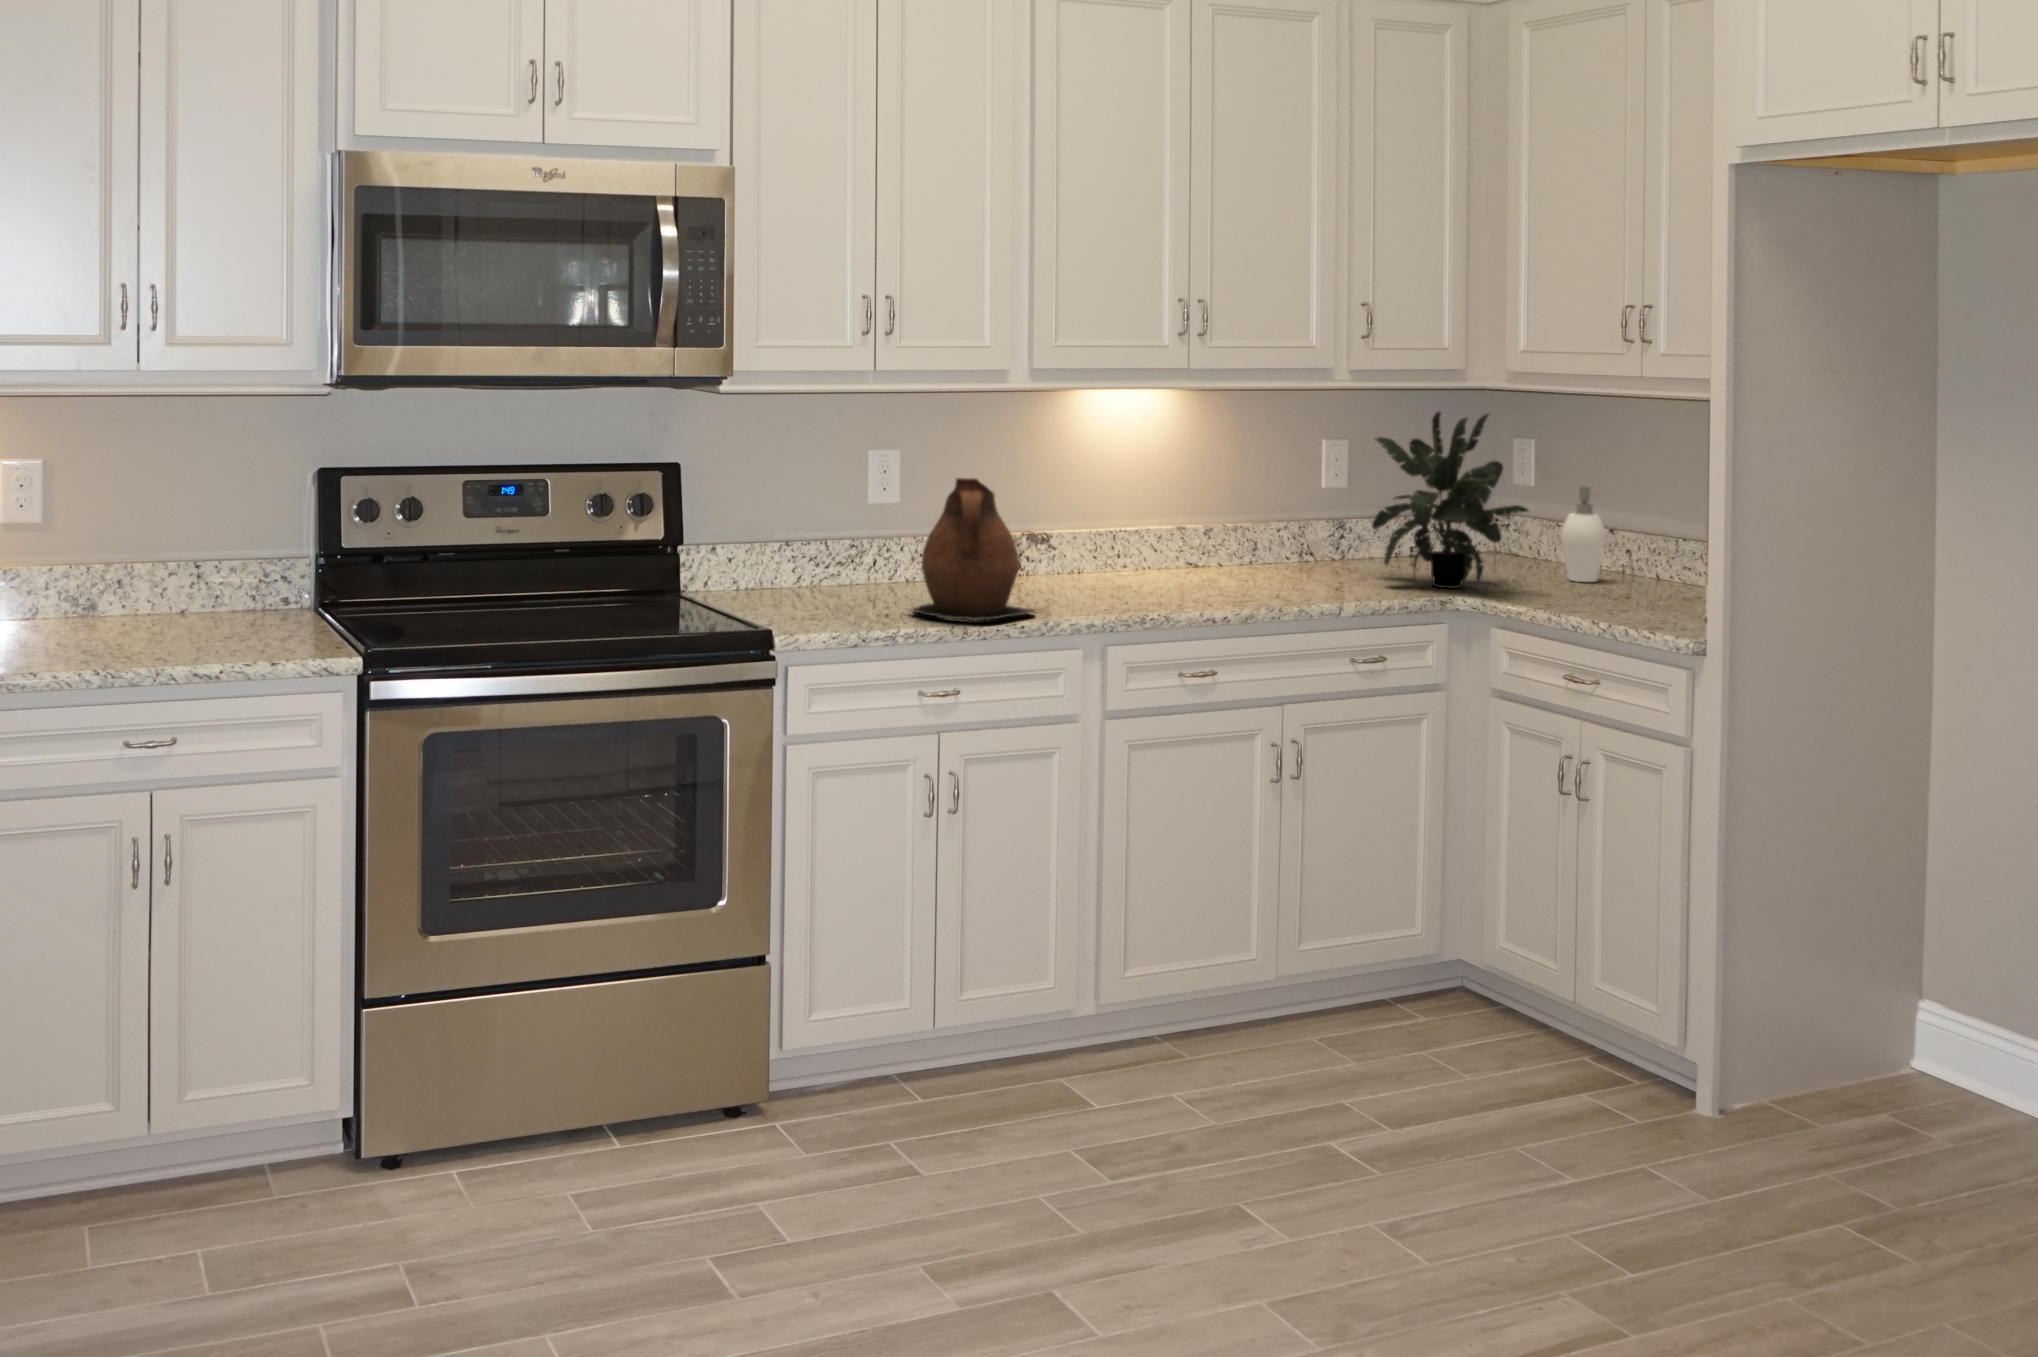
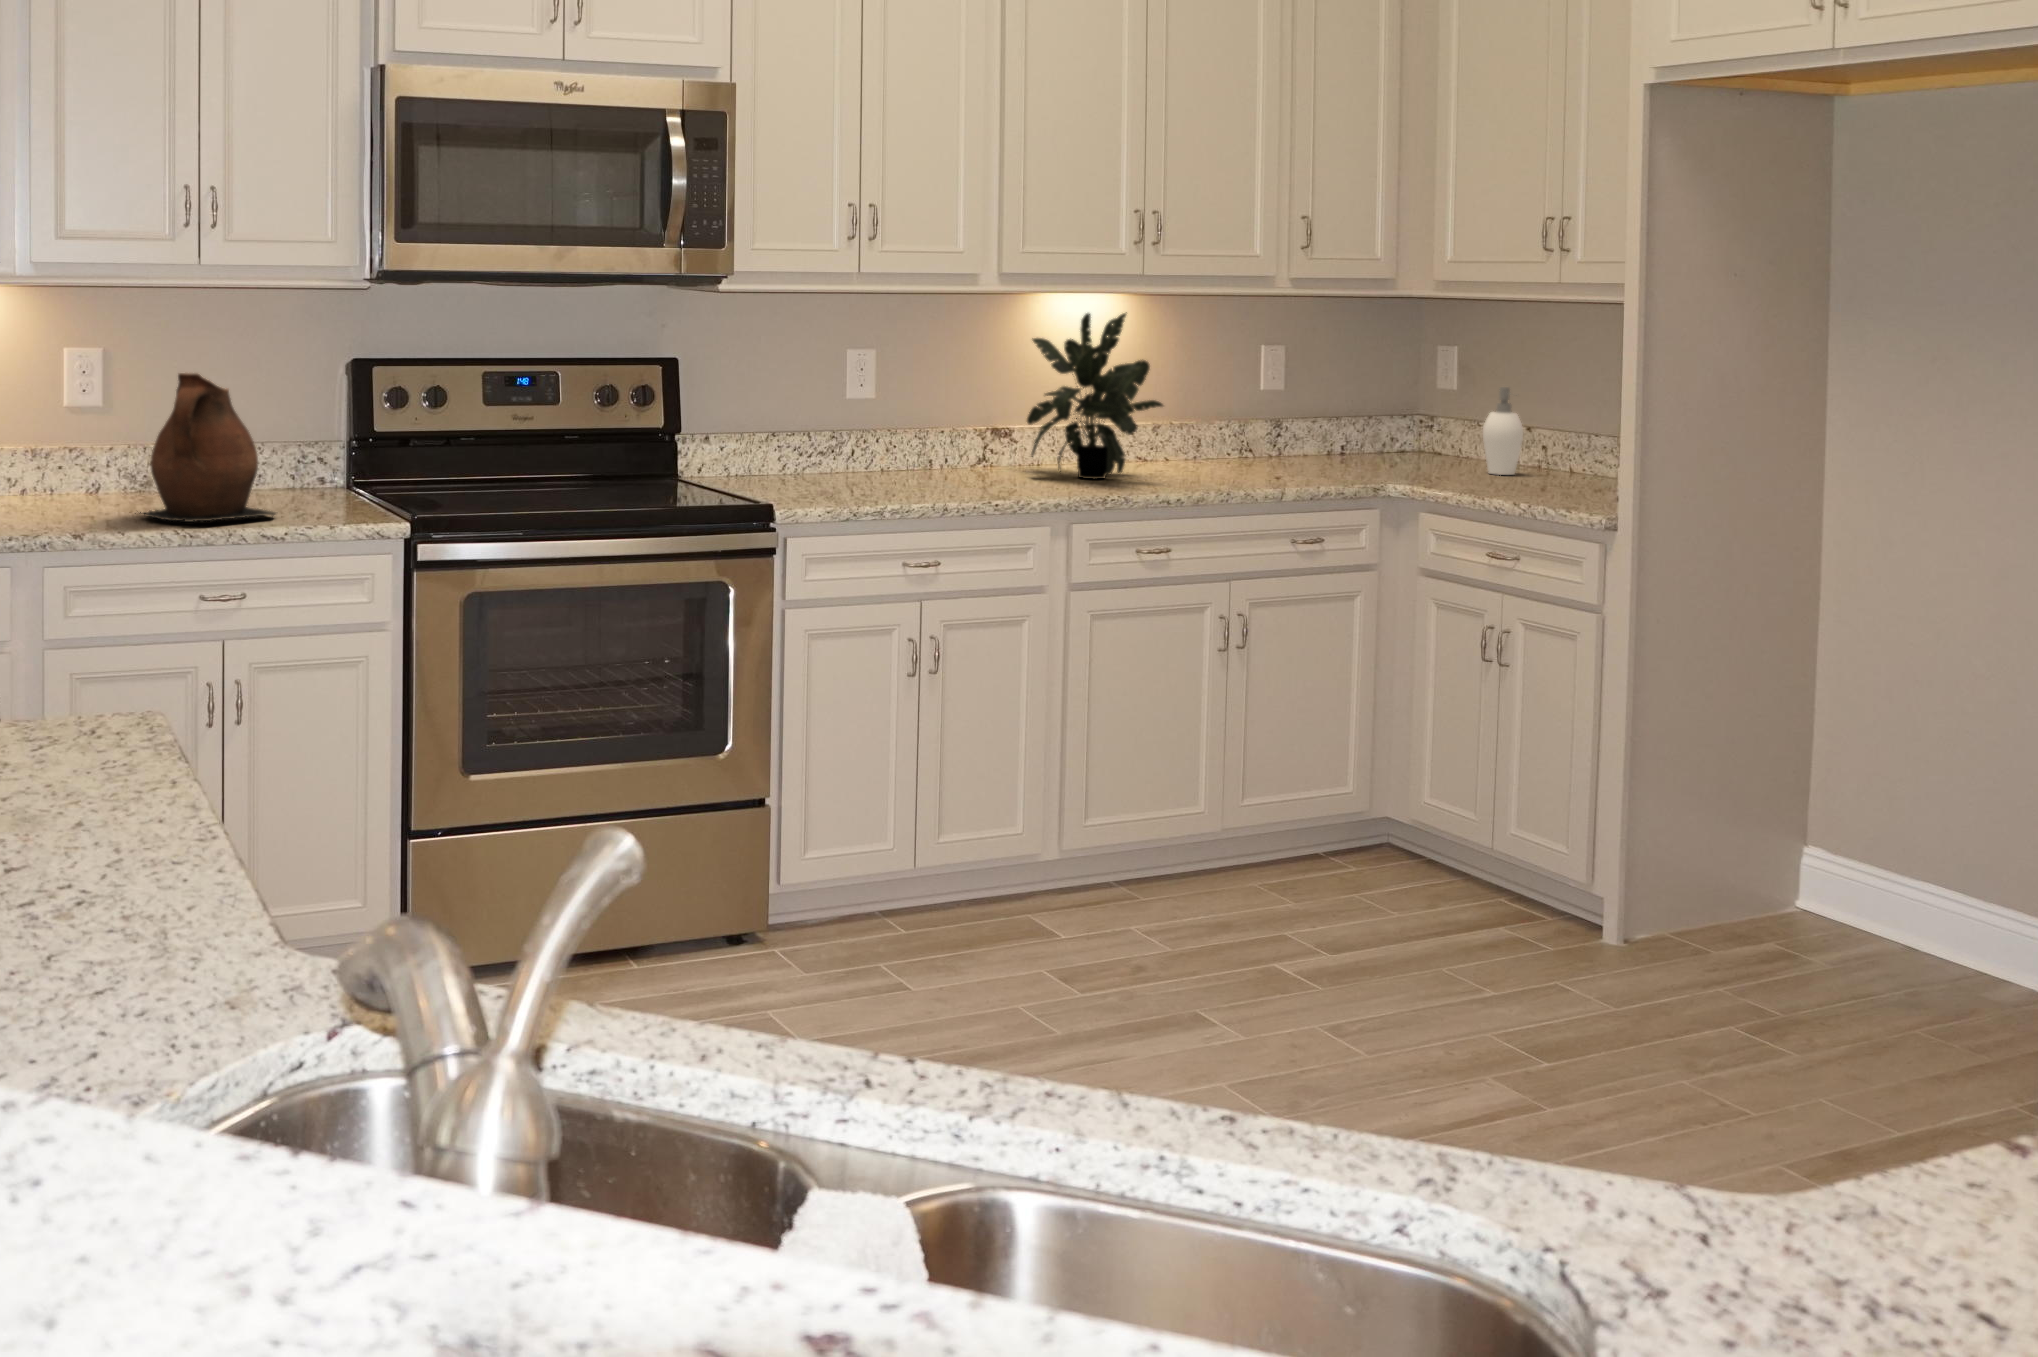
potted plant: present [1372,412,1528,588] -> present [1027,312,1163,479]
ceramic pitcher: present [913,478,1035,621] -> present [135,373,276,522]

